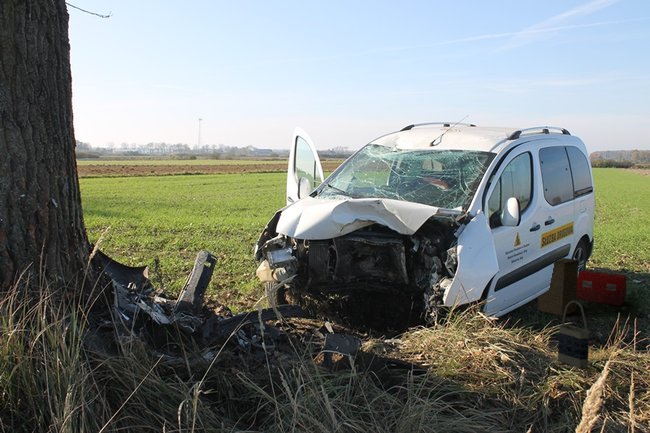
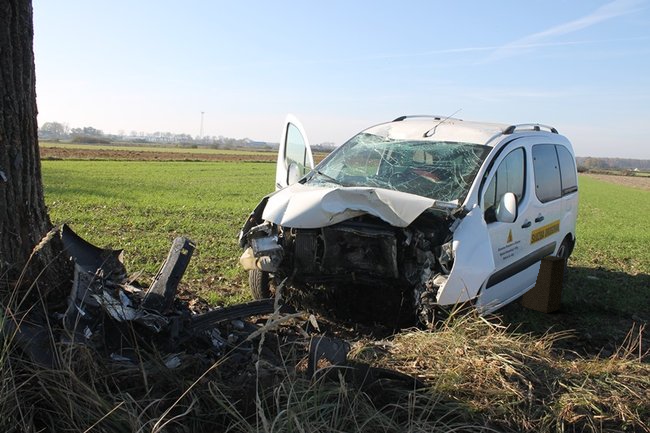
toolbox: present [577,267,626,306] -> none [558,265,608,304]
bag: present [558,301,589,368] -> none [566,309,604,384]

